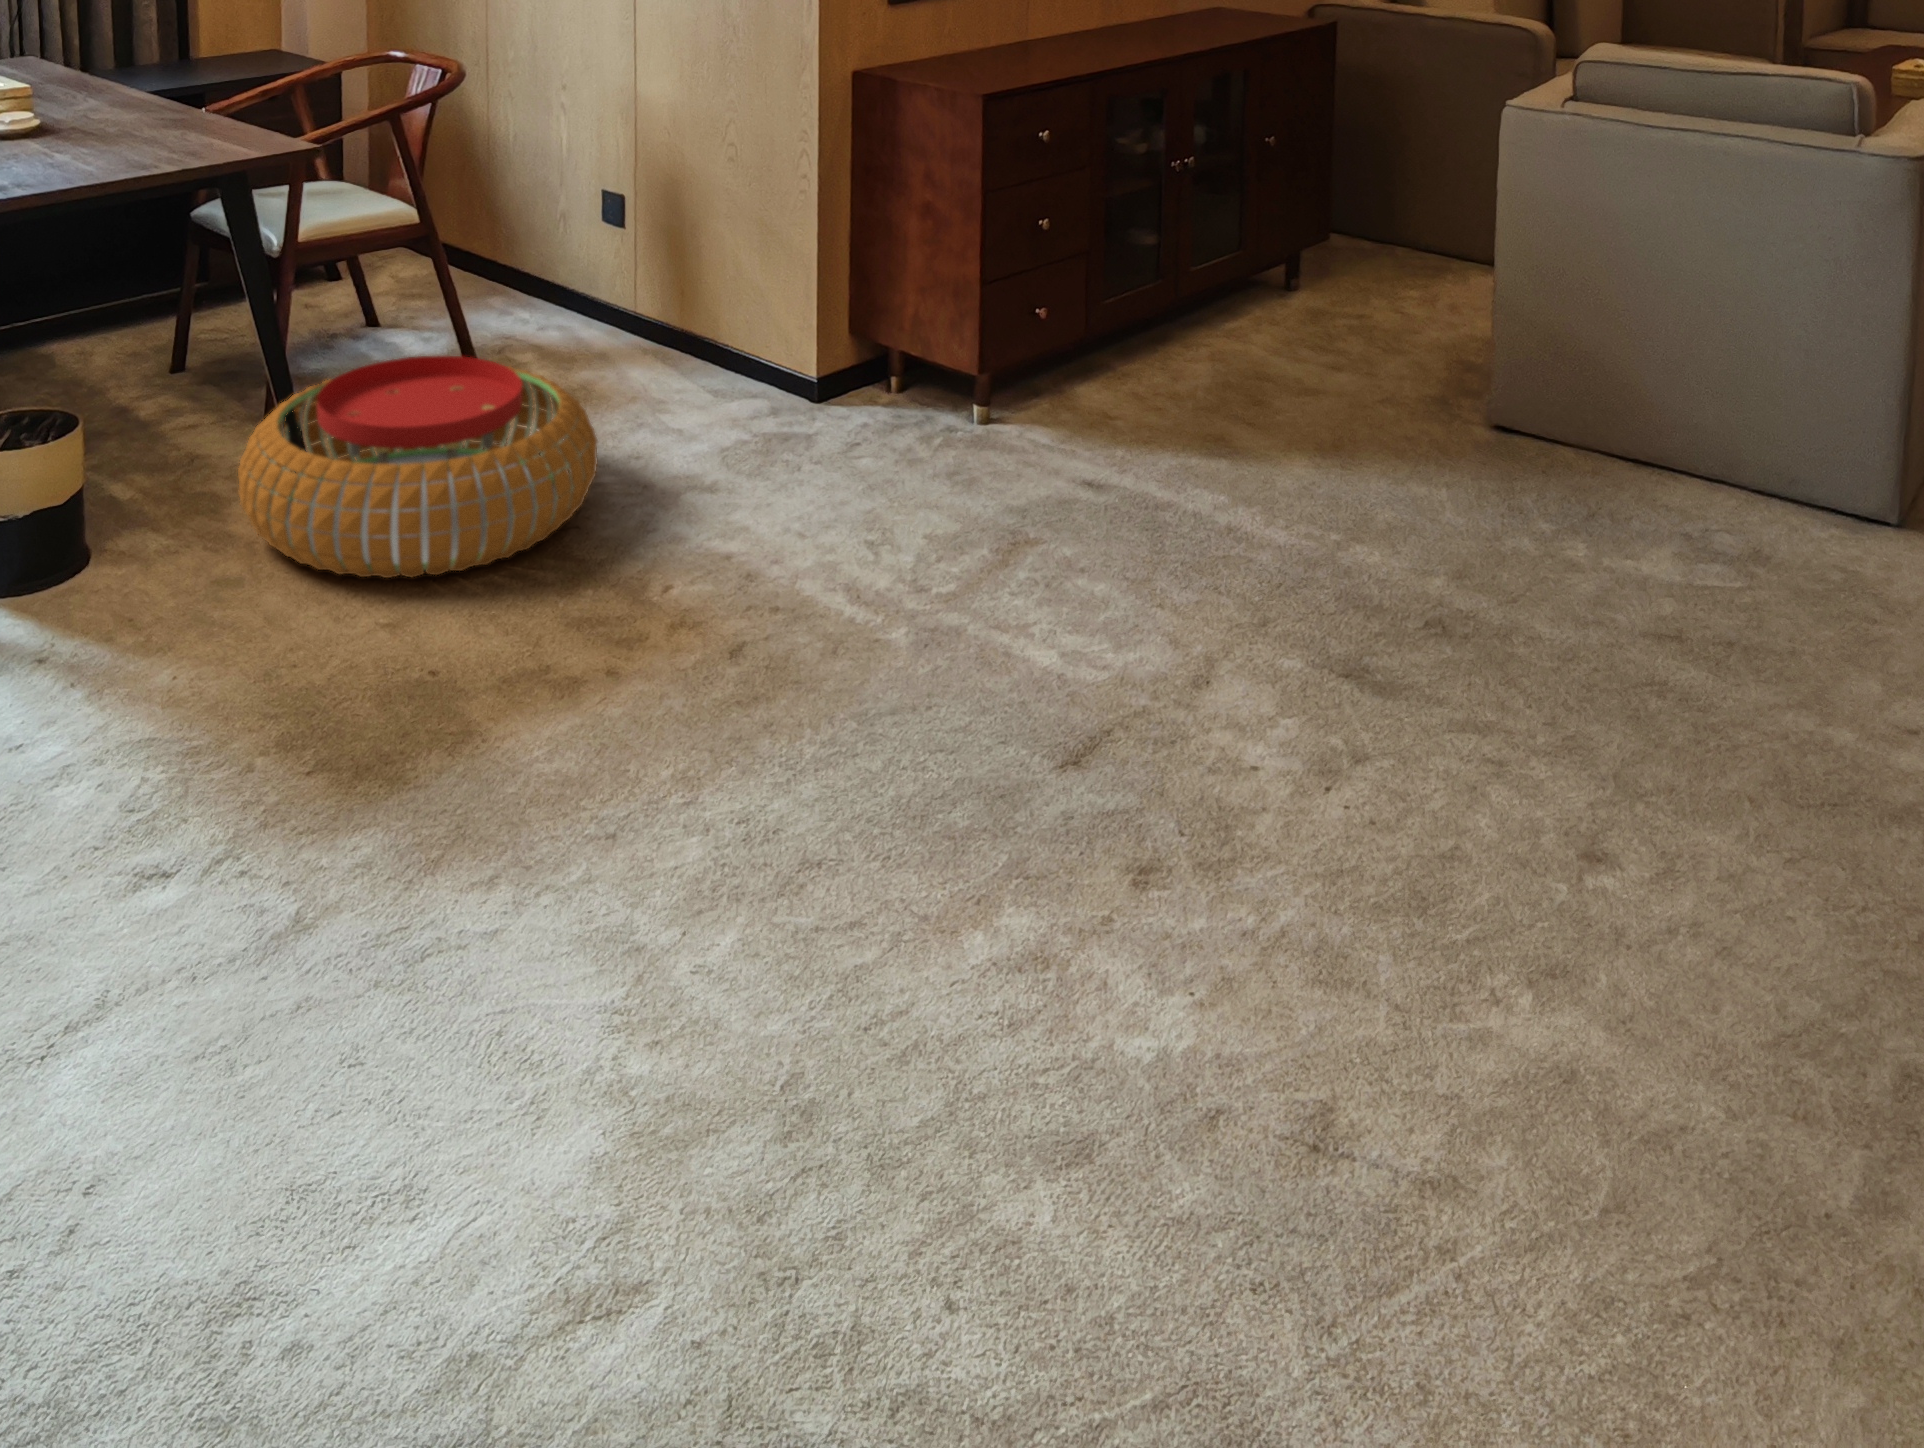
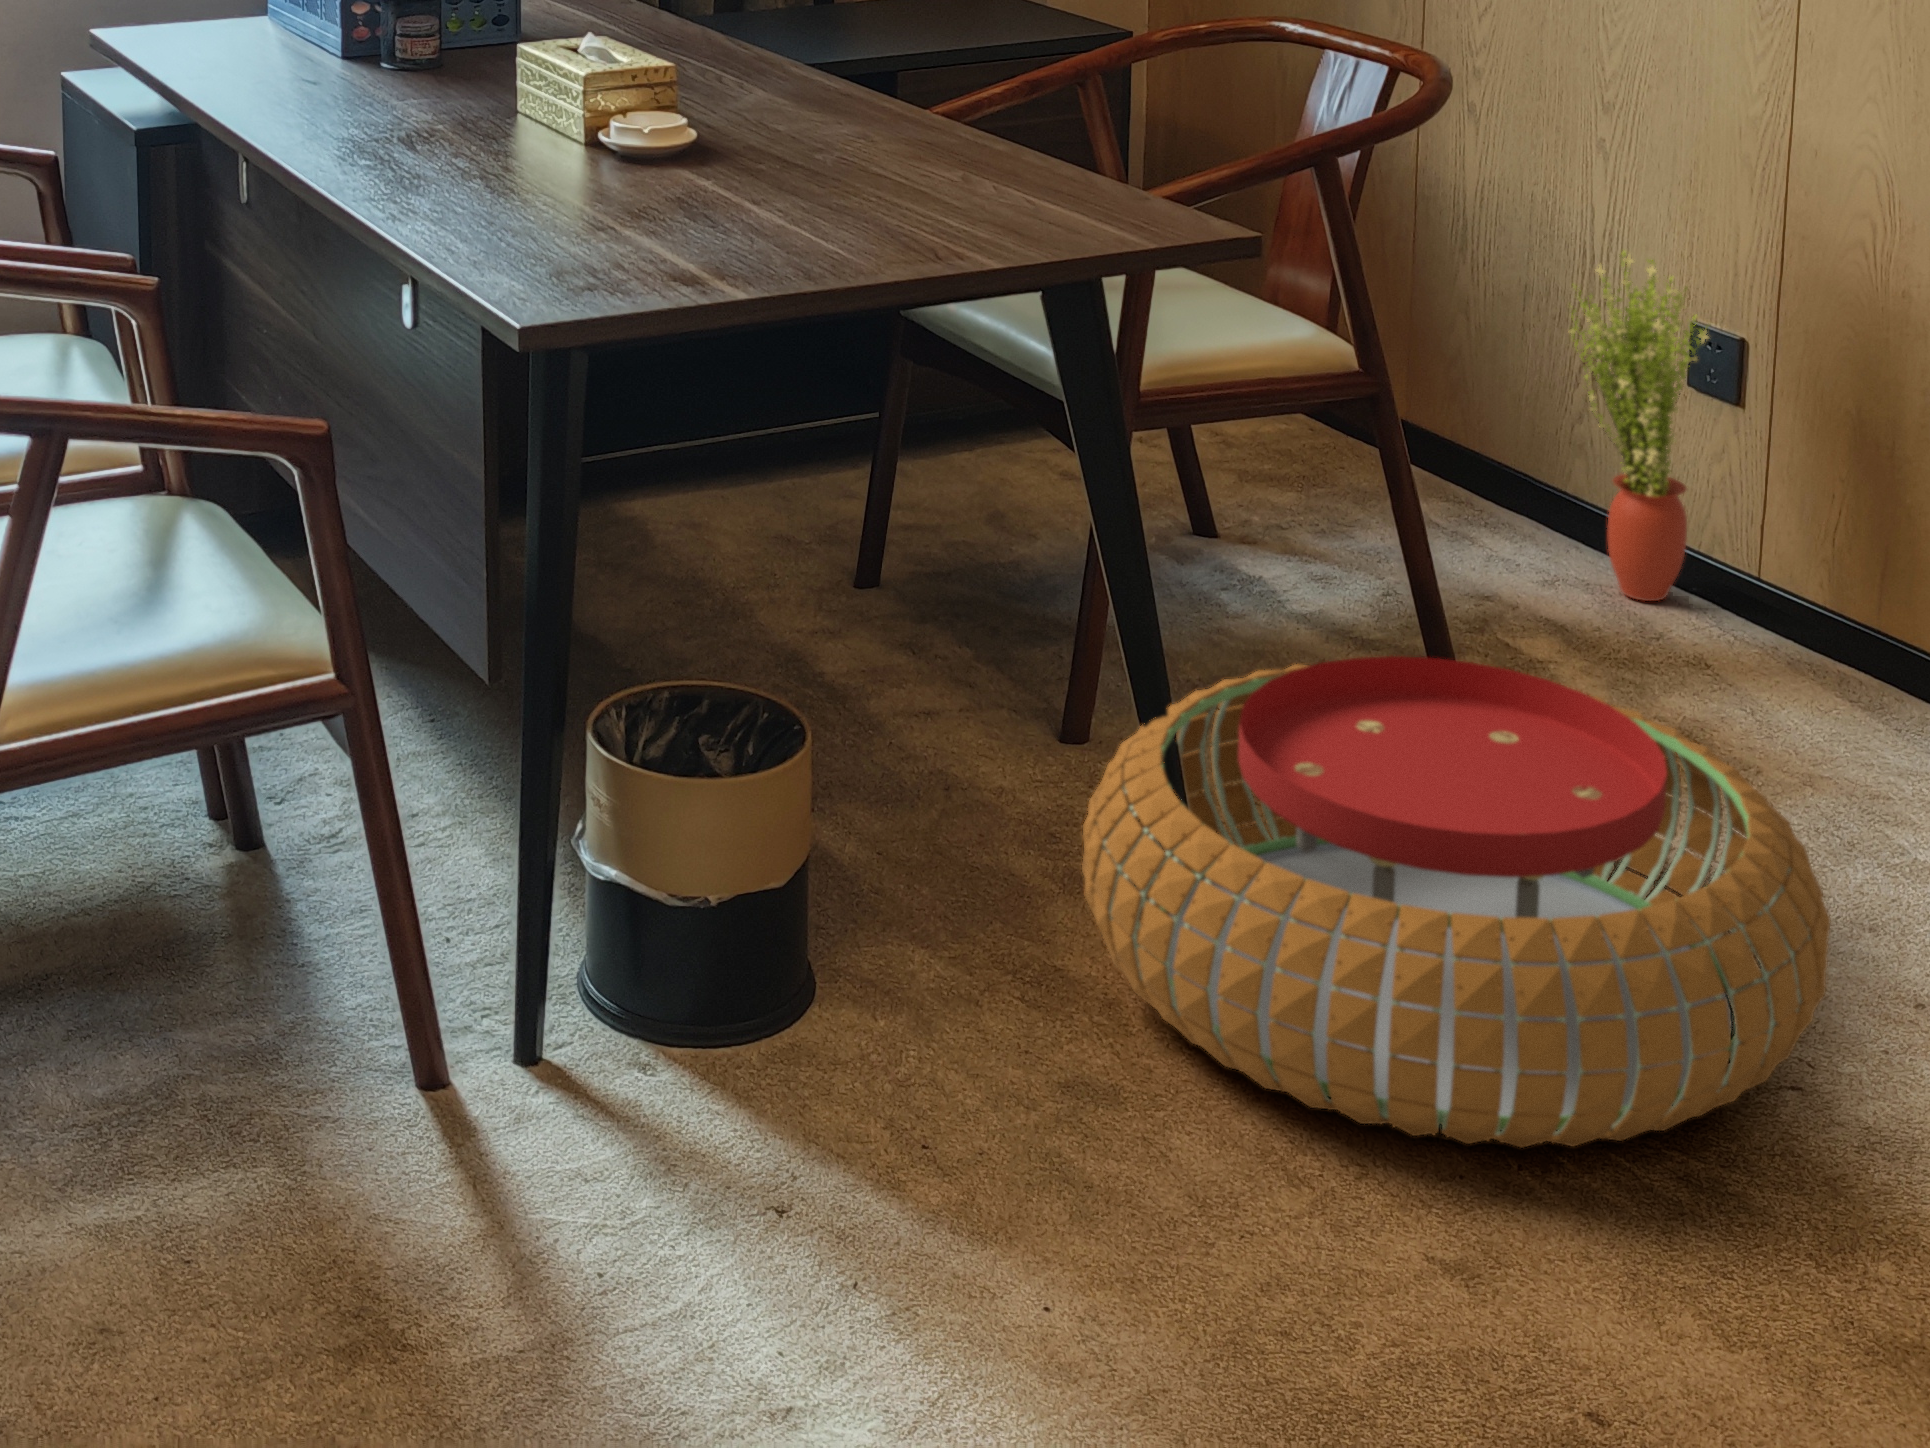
potted plant: none [541,158,606,334] -> present [1570,251,1708,601]

